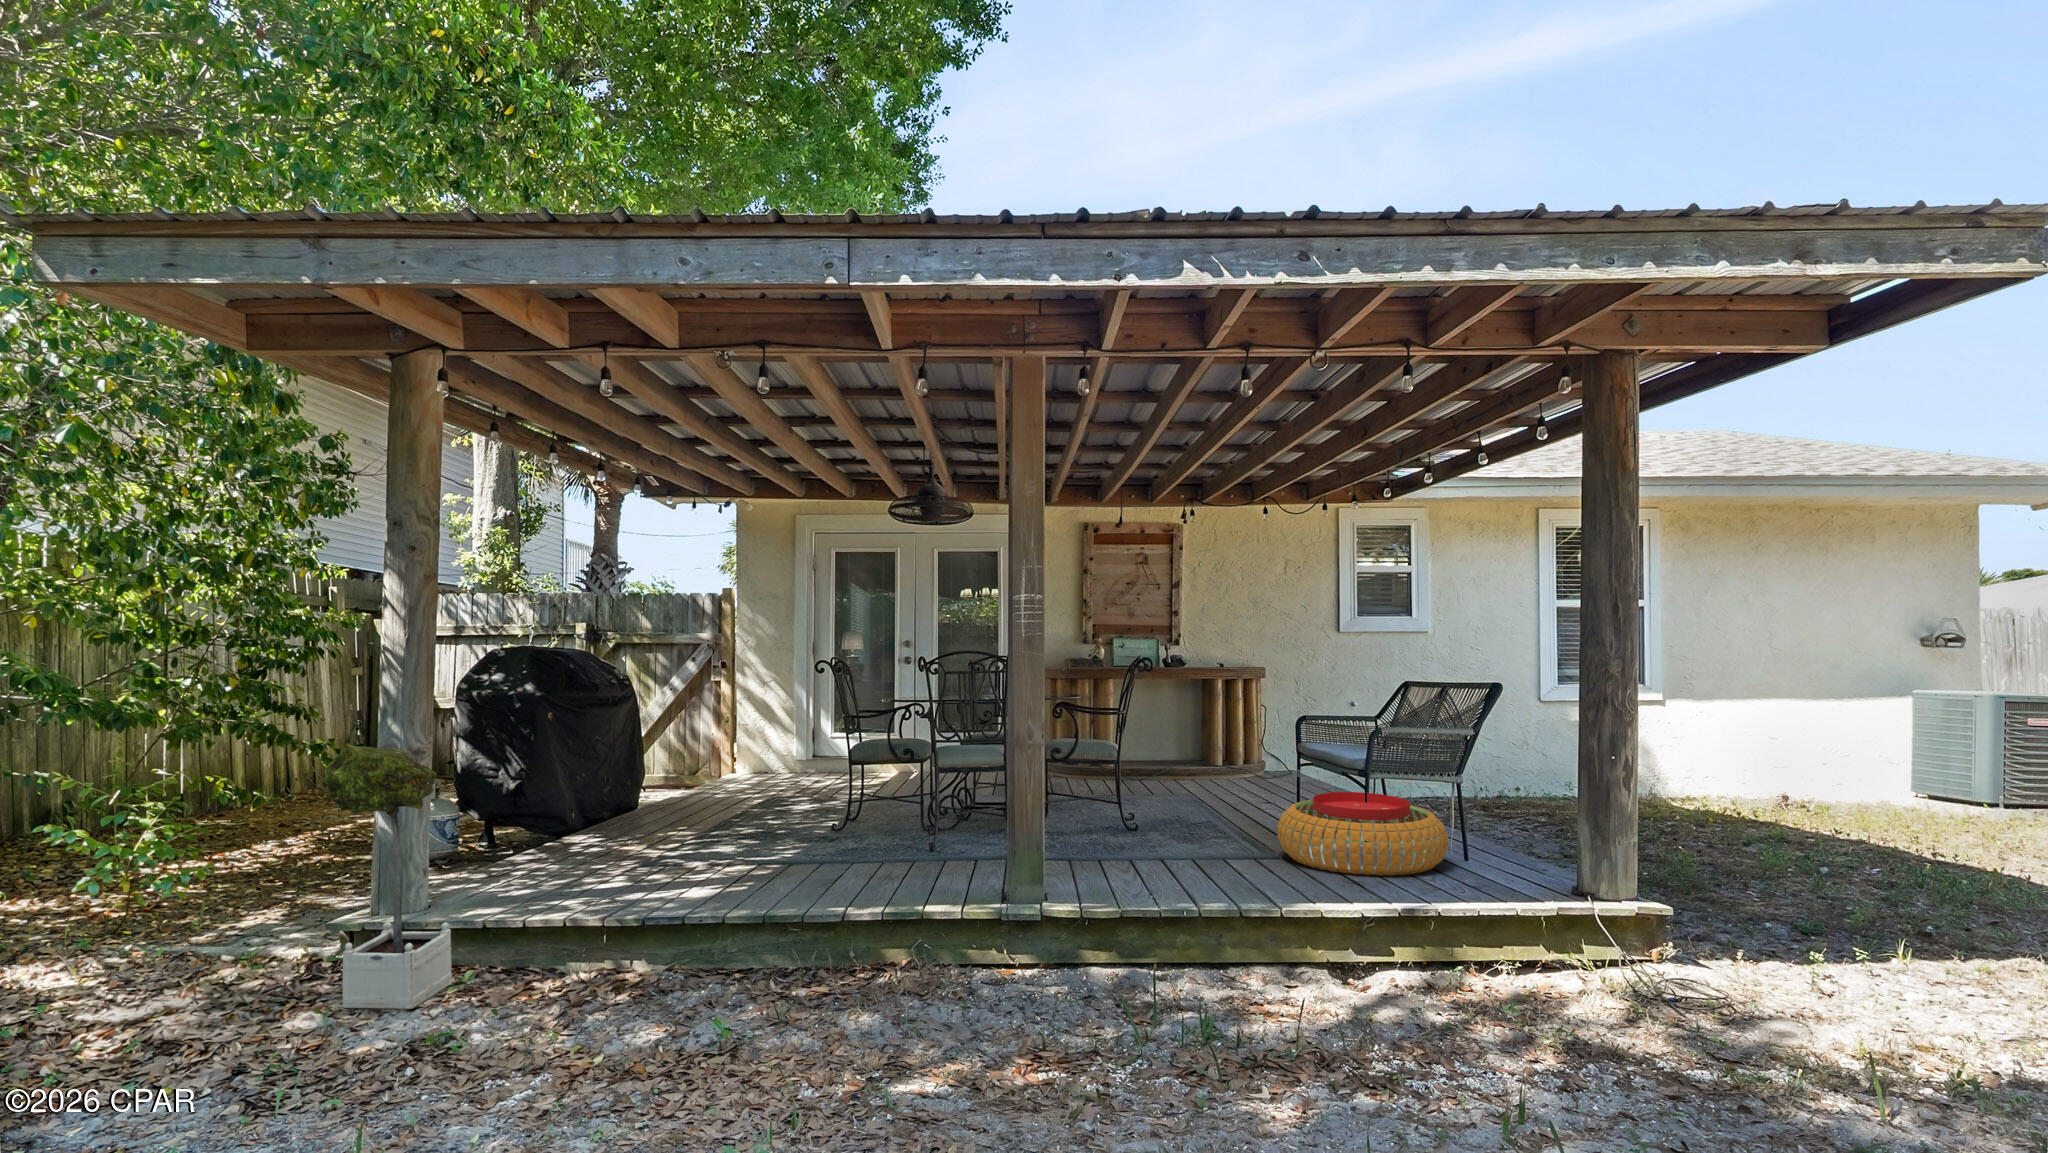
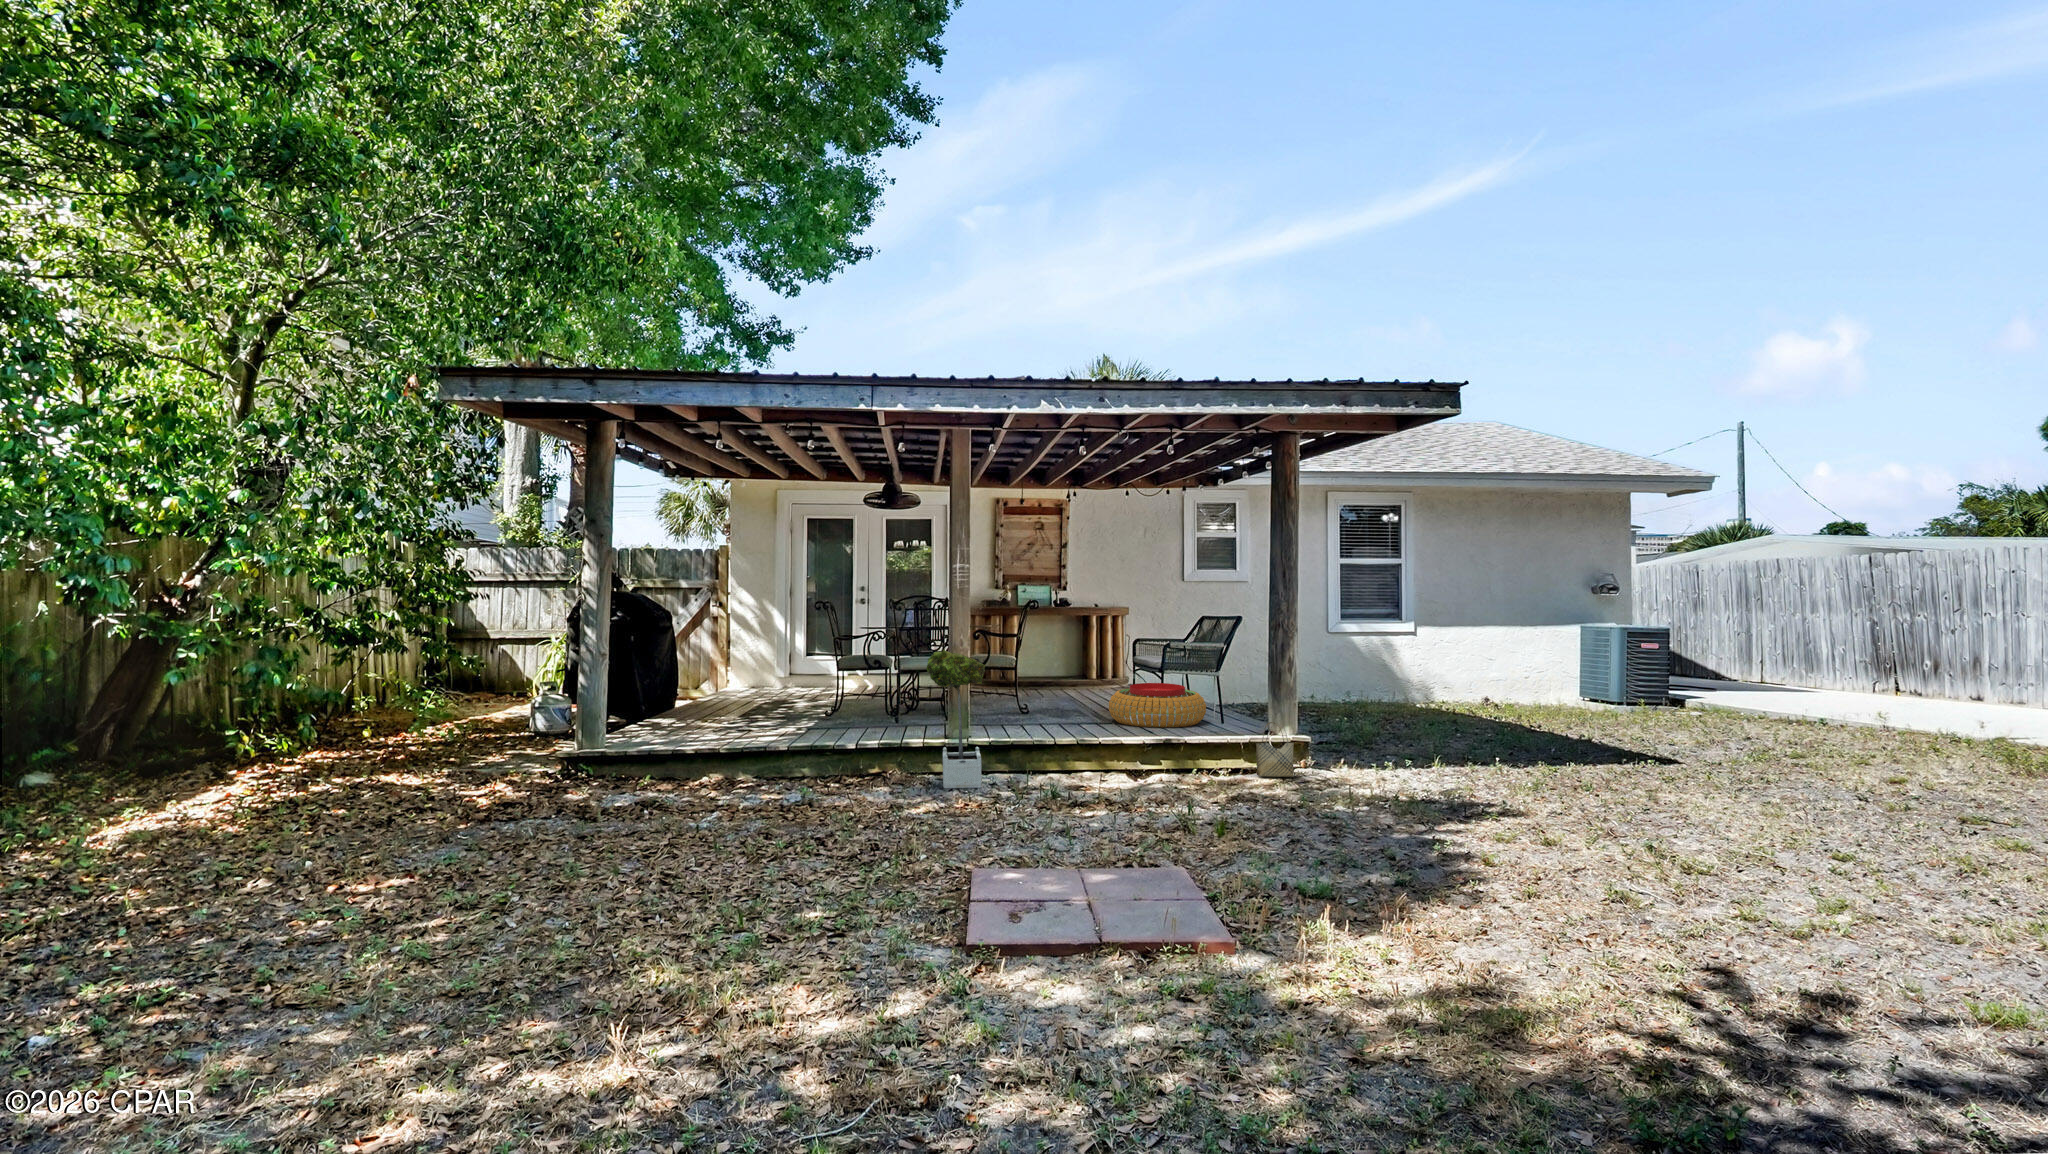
potted tree: present [324,743,452,1009] -> present [926,650,986,788]
woven basket: none [1578,879,1655,986] -> present [1256,722,1294,777]

